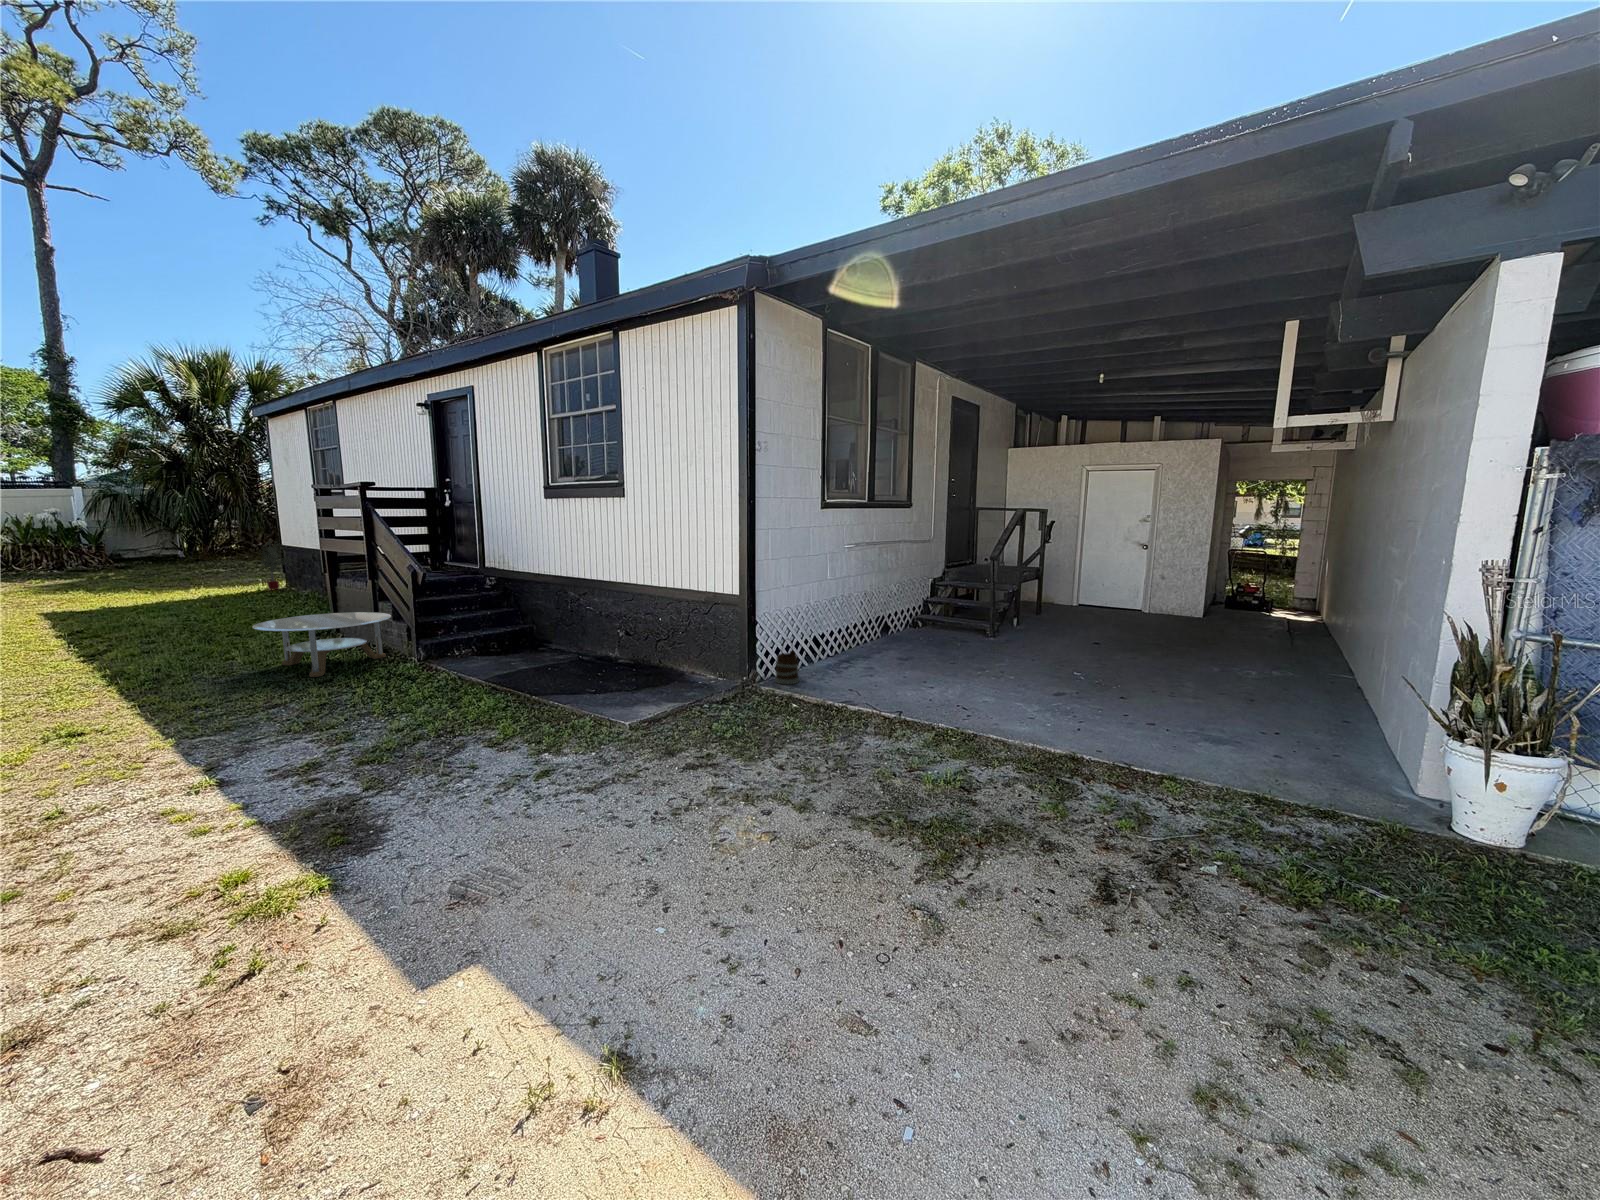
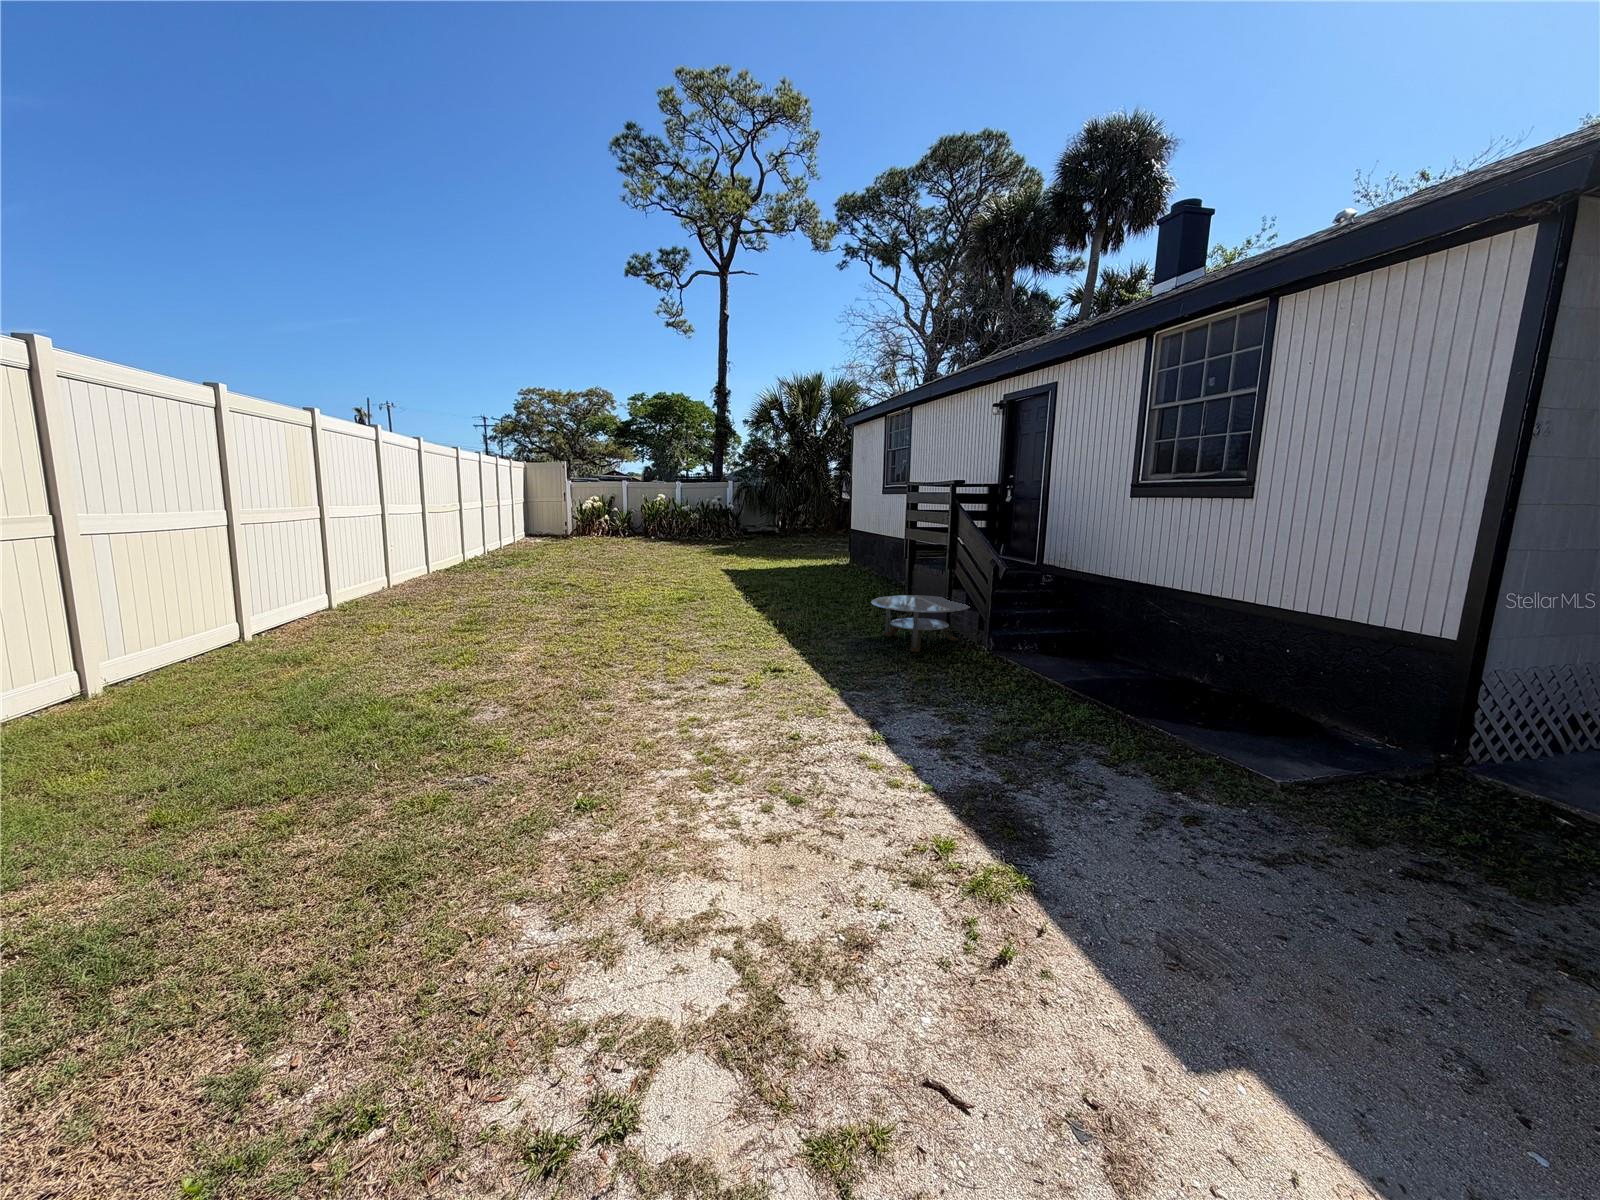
potted tree: present [260,540,291,590] -> none [837,523,859,563]
wooden bucket: present [775,650,799,684] -> none [1496,709,1551,776]

